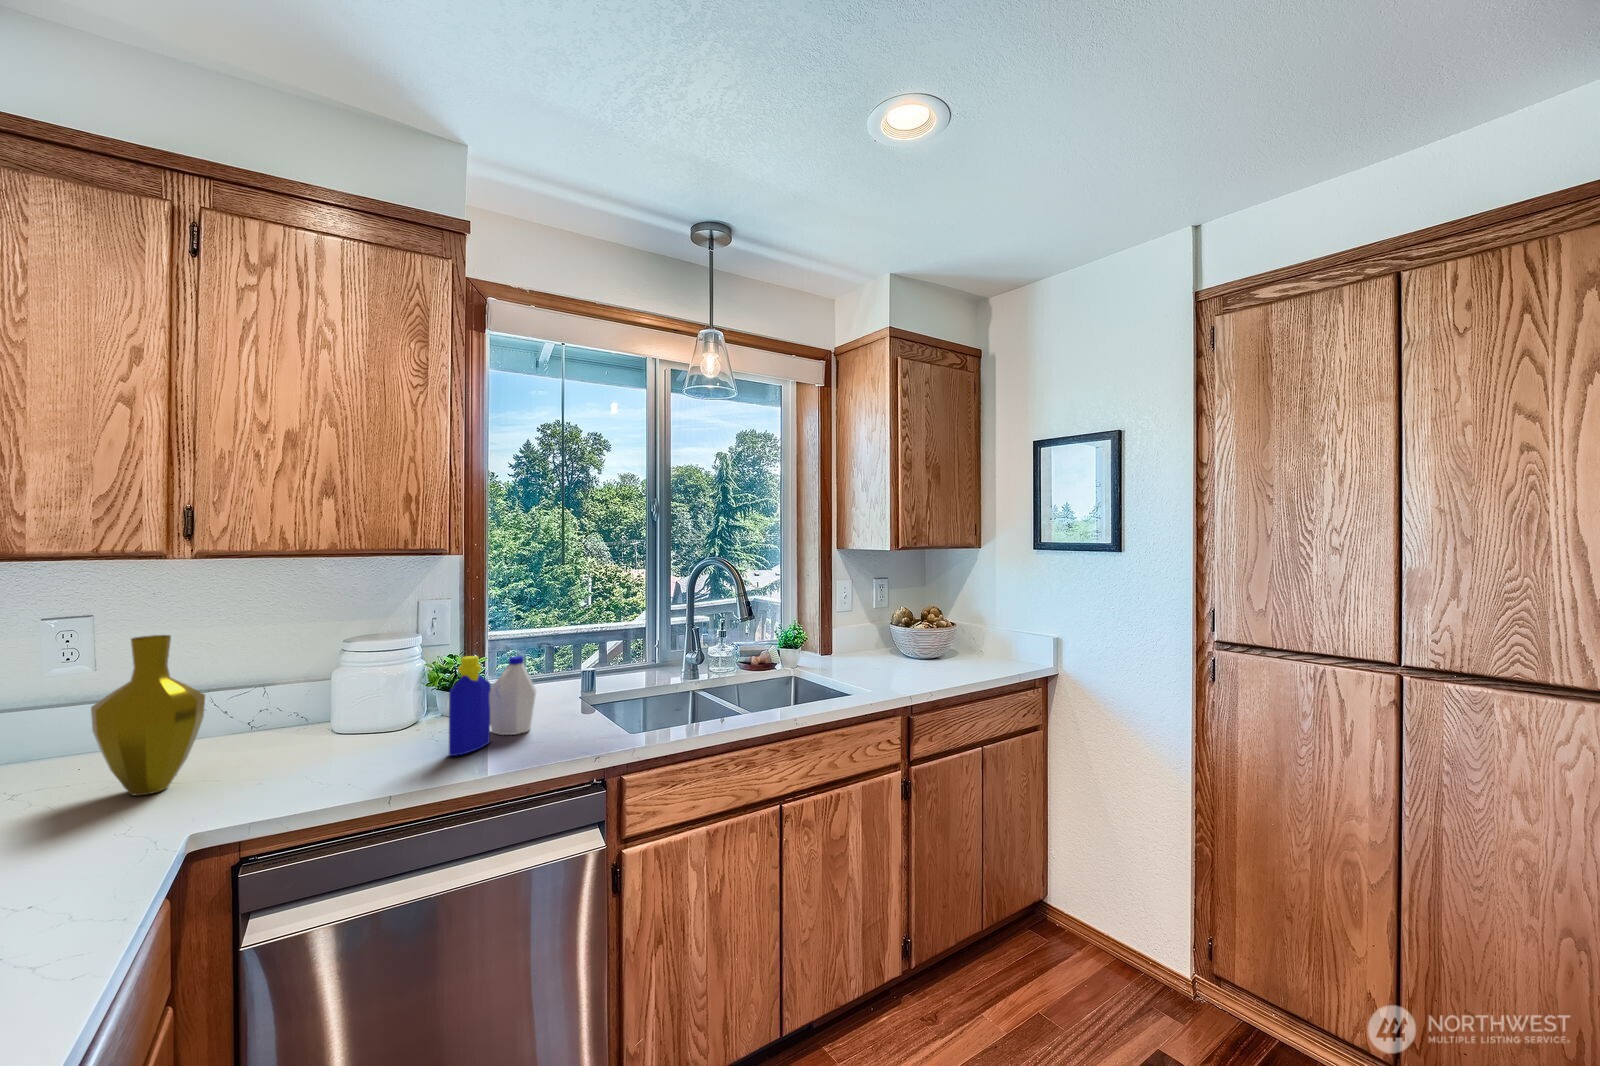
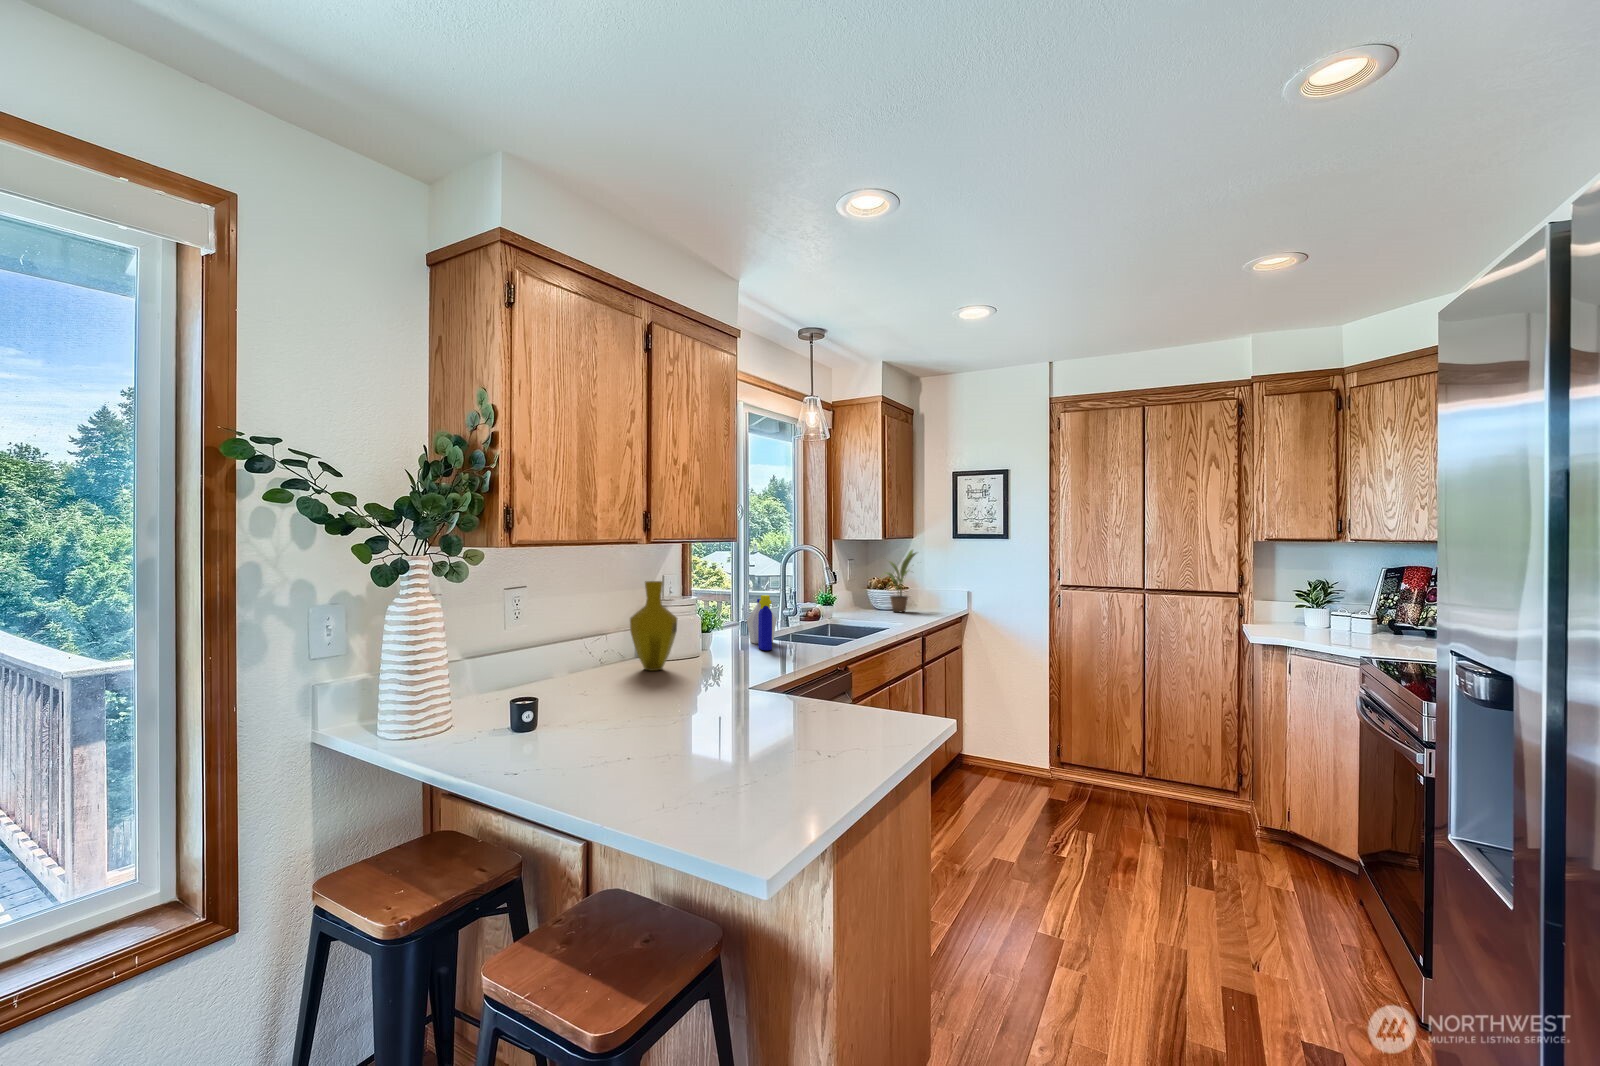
potted plant: none [893,569,955,671] -> present [881,550,916,612]

